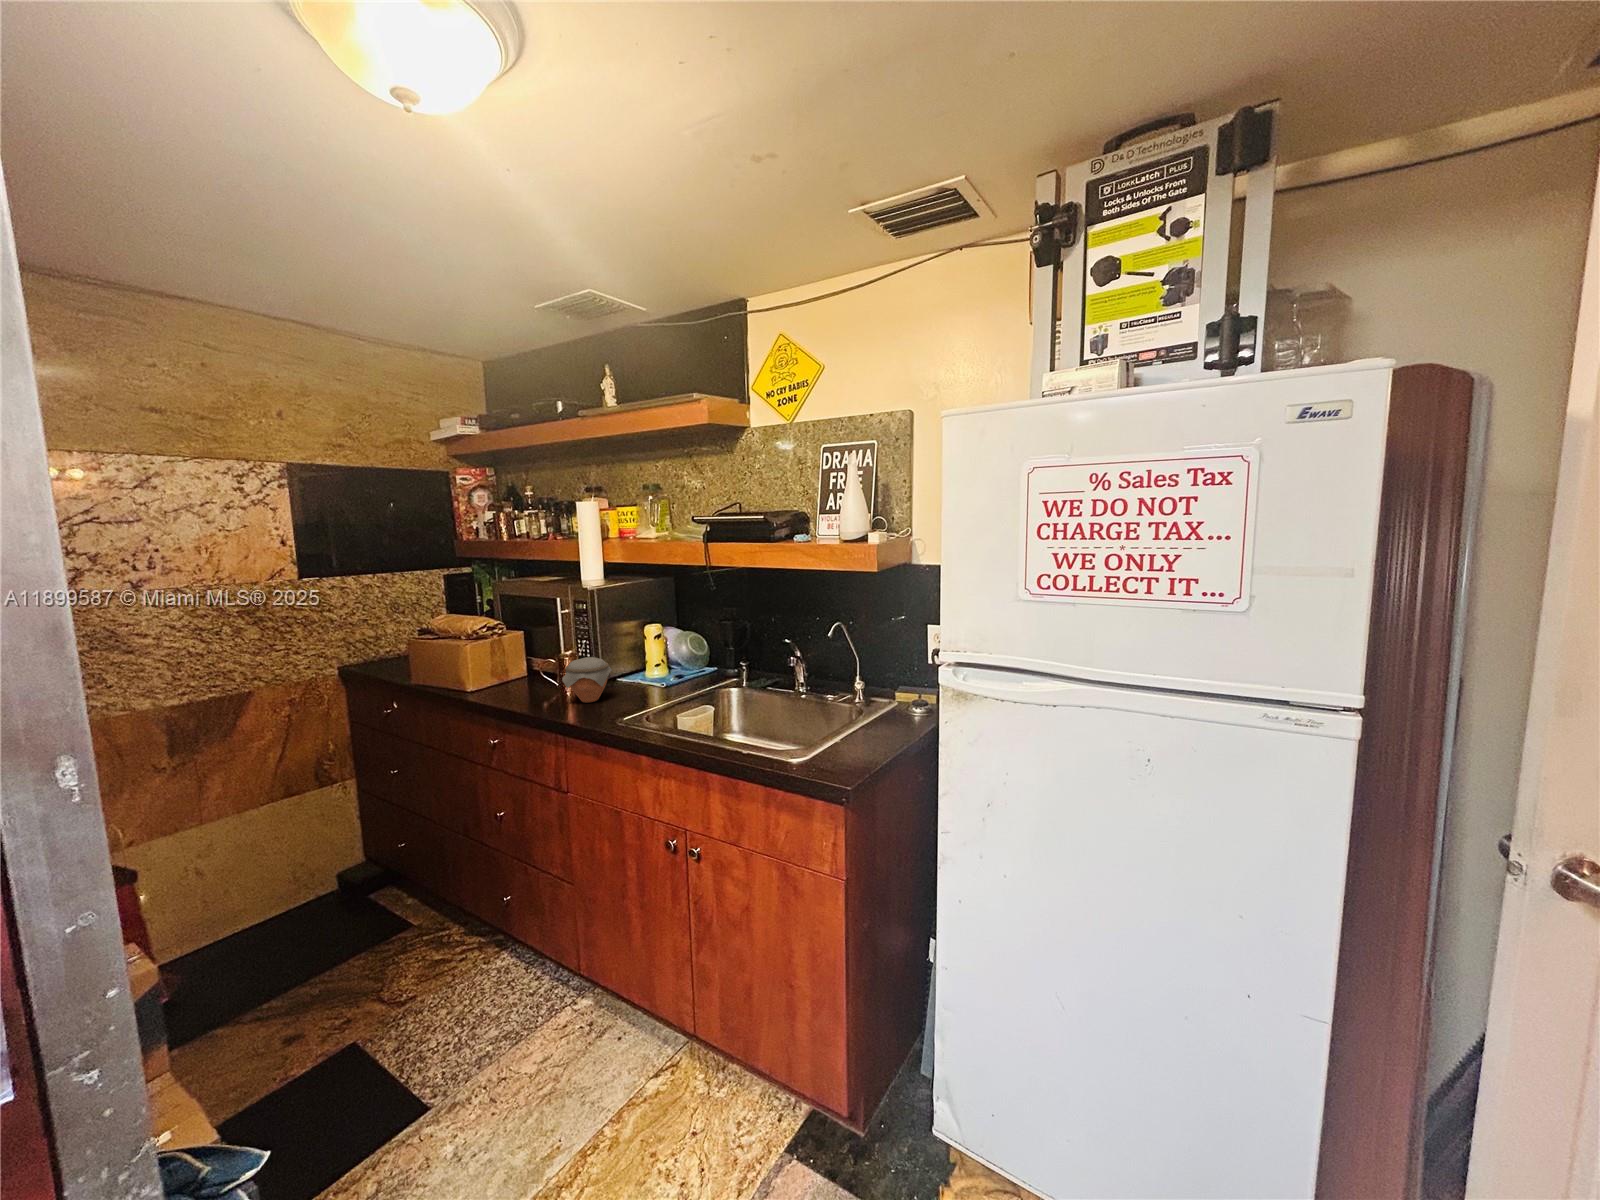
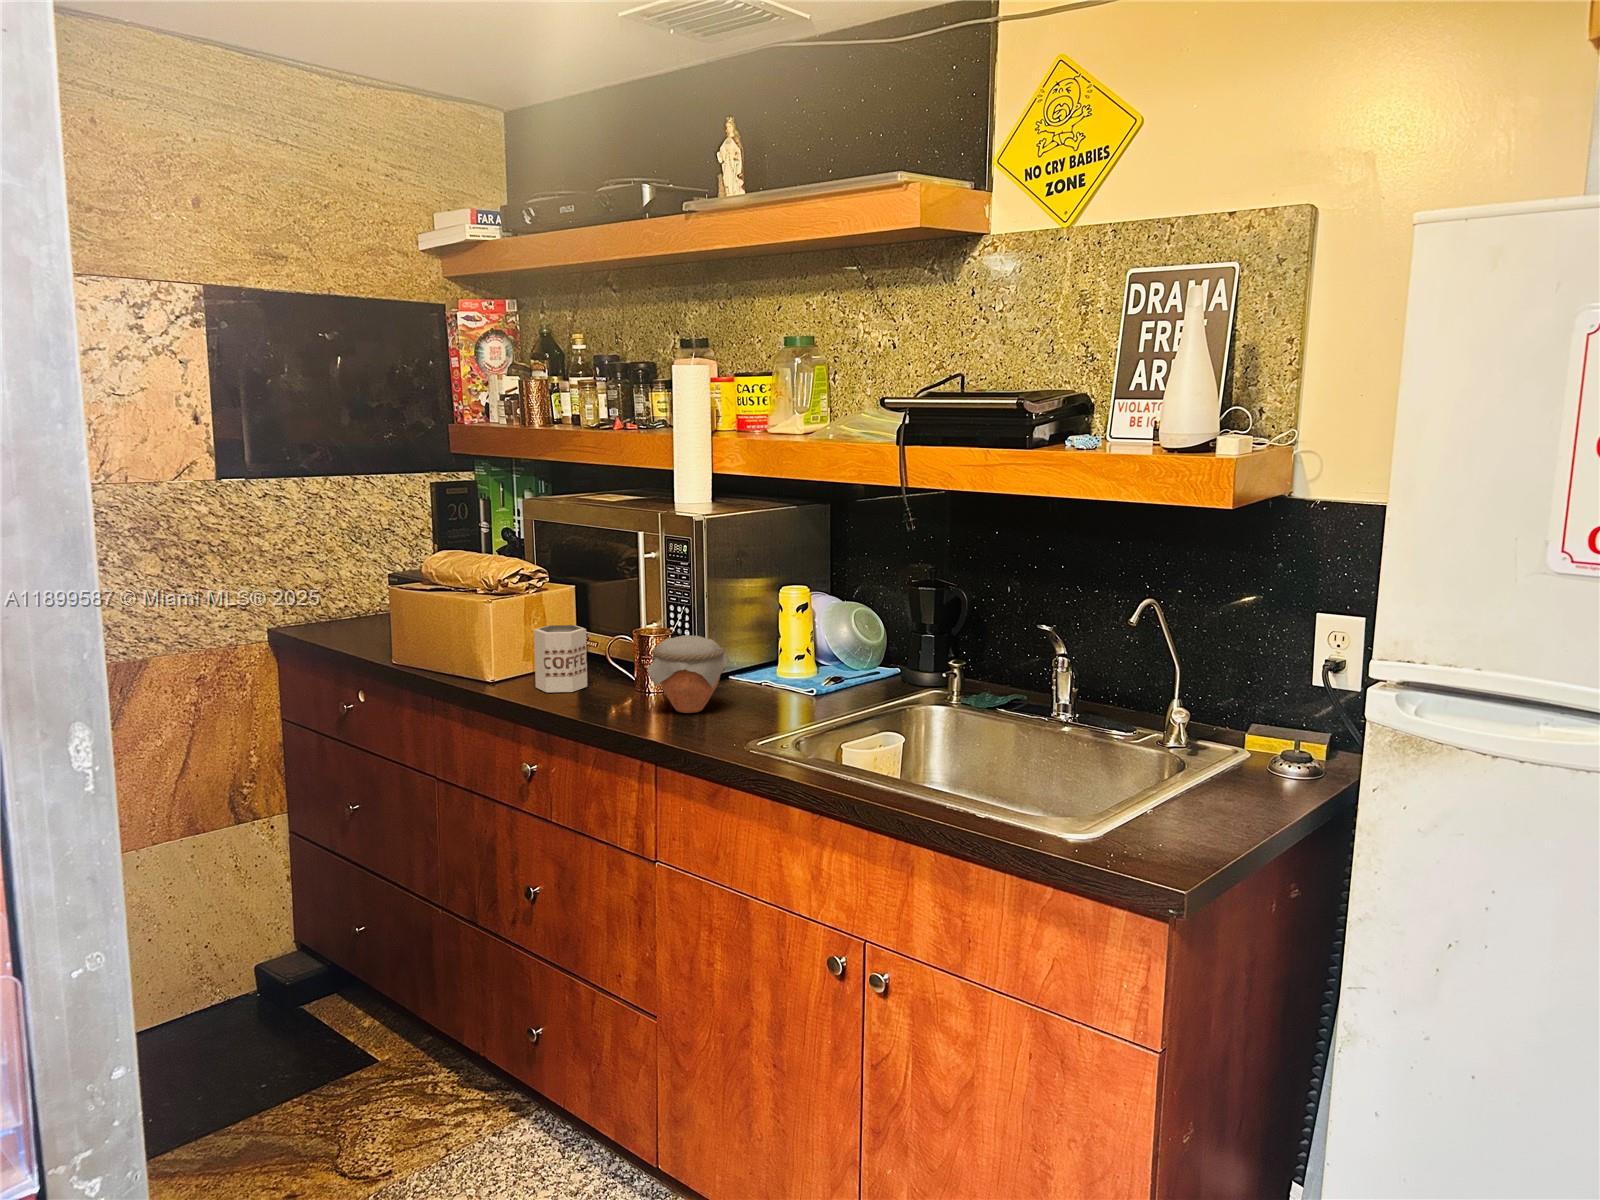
mug: none [497,655,532,696] -> present [534,625,587,692]

